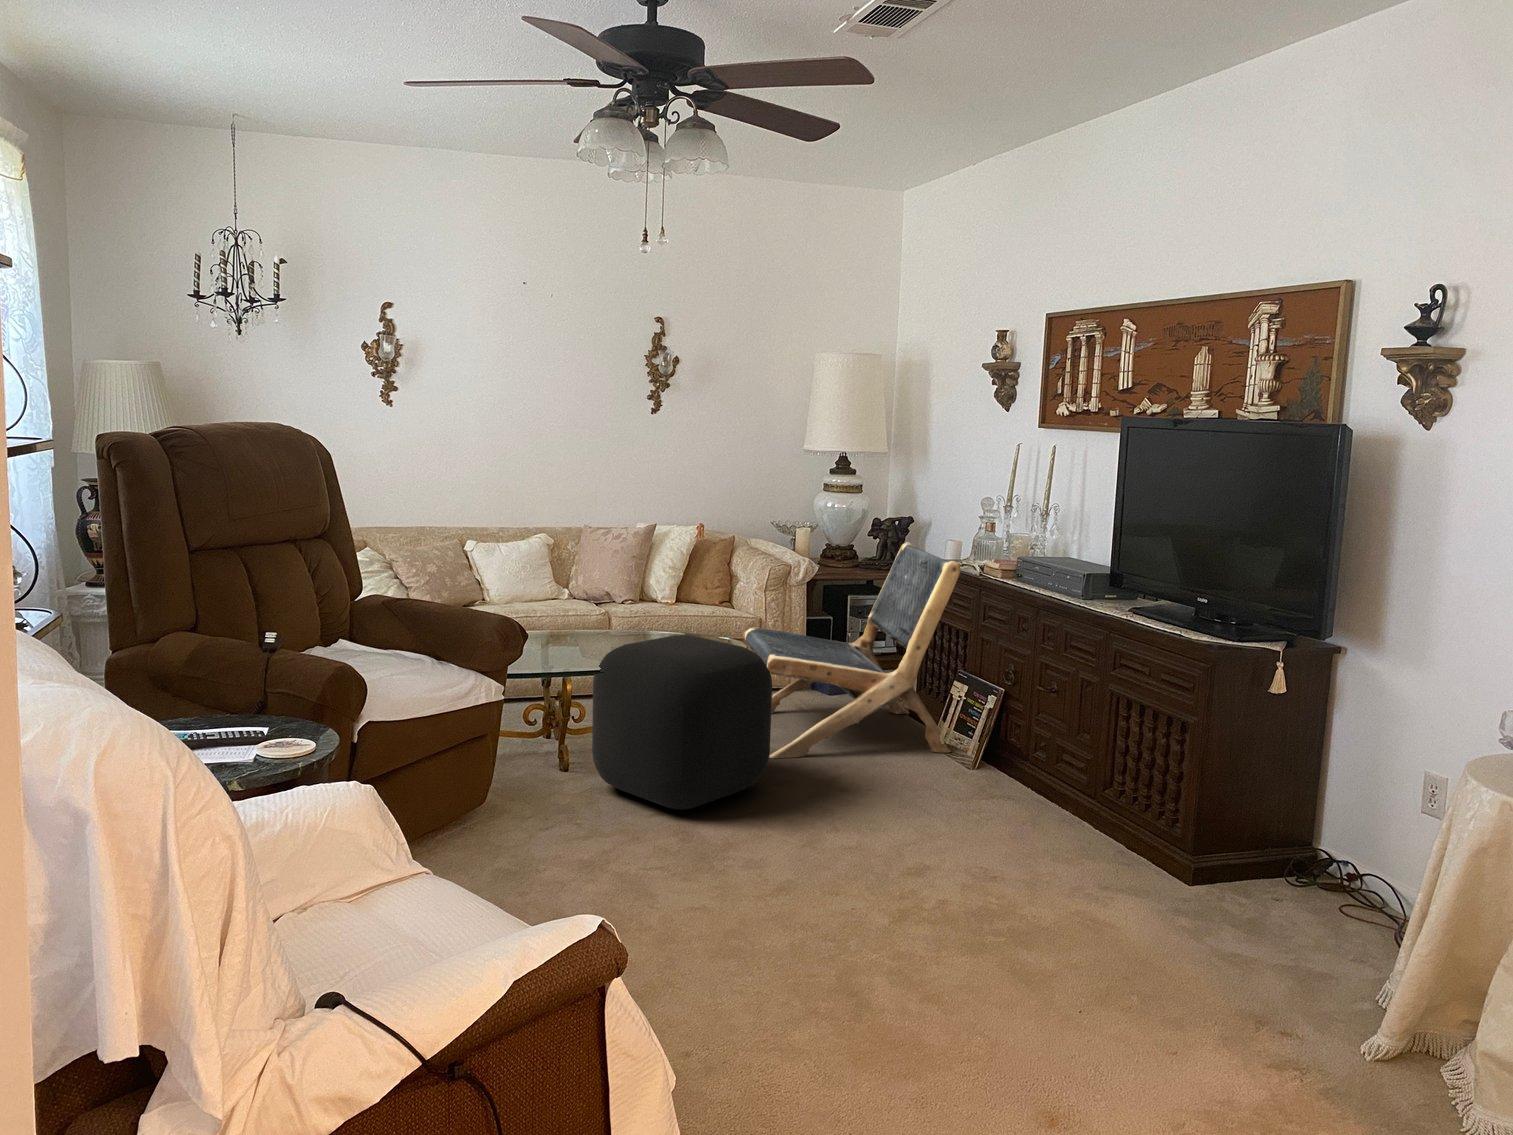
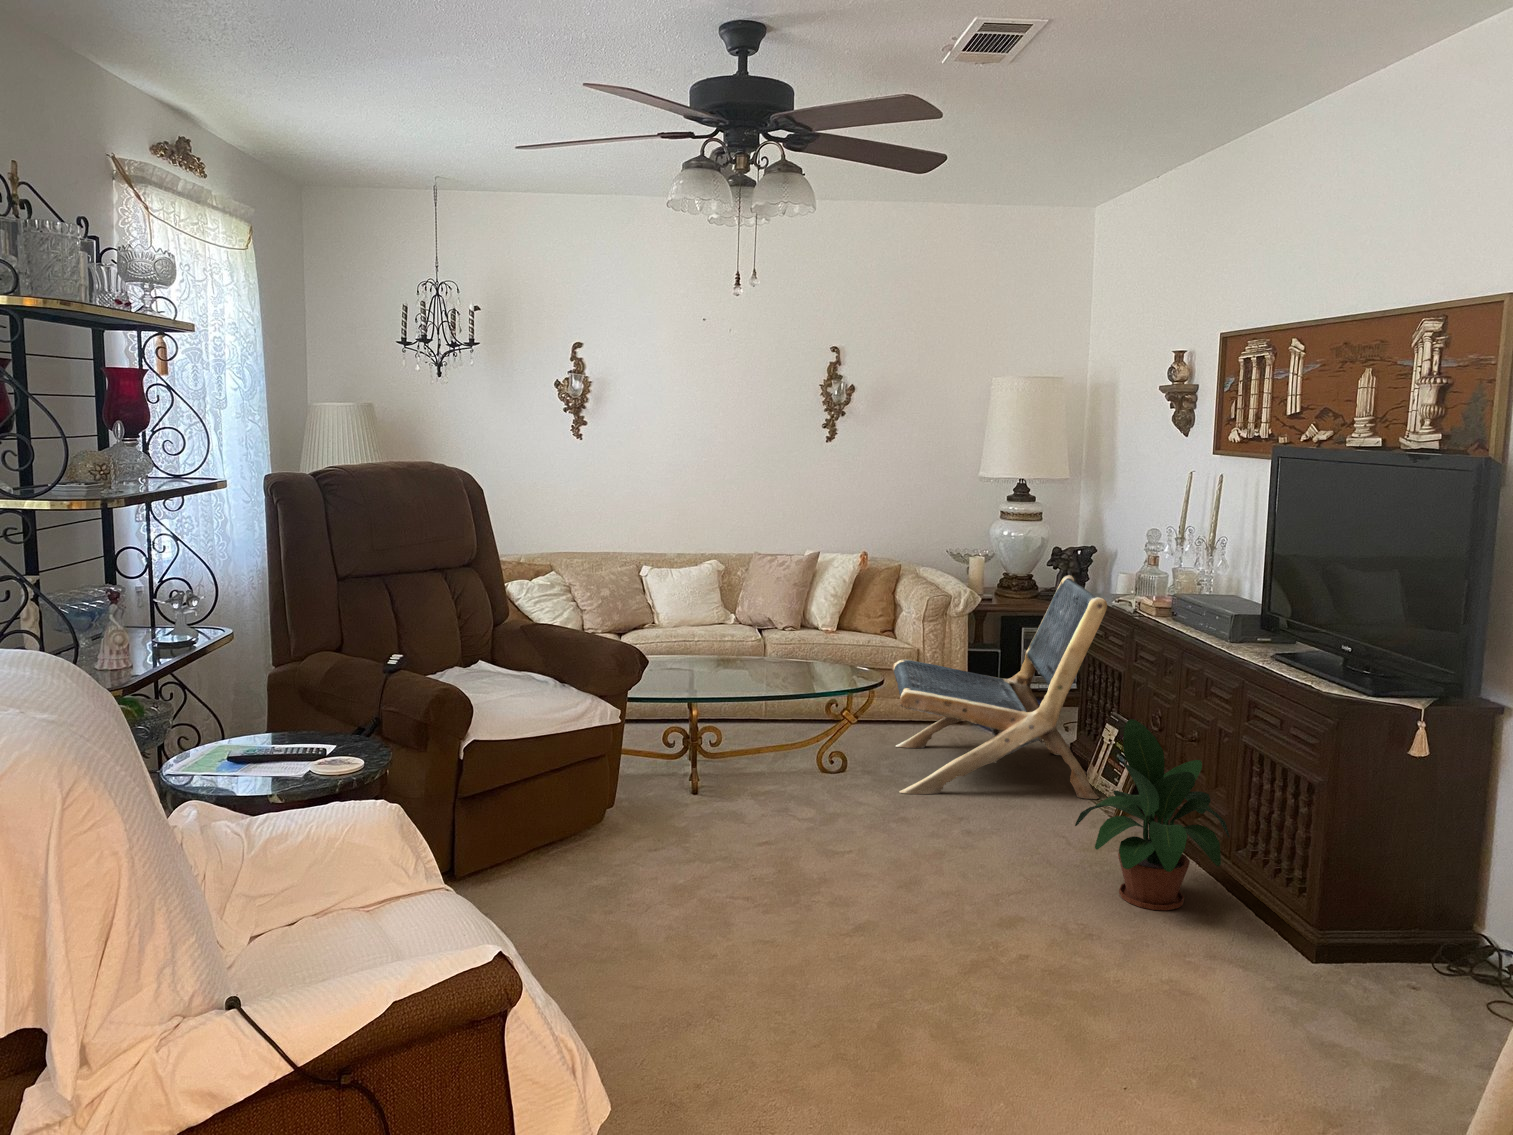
ottoman: present [592,635,772,810] -> none [714,666,889,839]
potted plant: none [961,673,1103,850] -> present [1075,719,1230,910]

